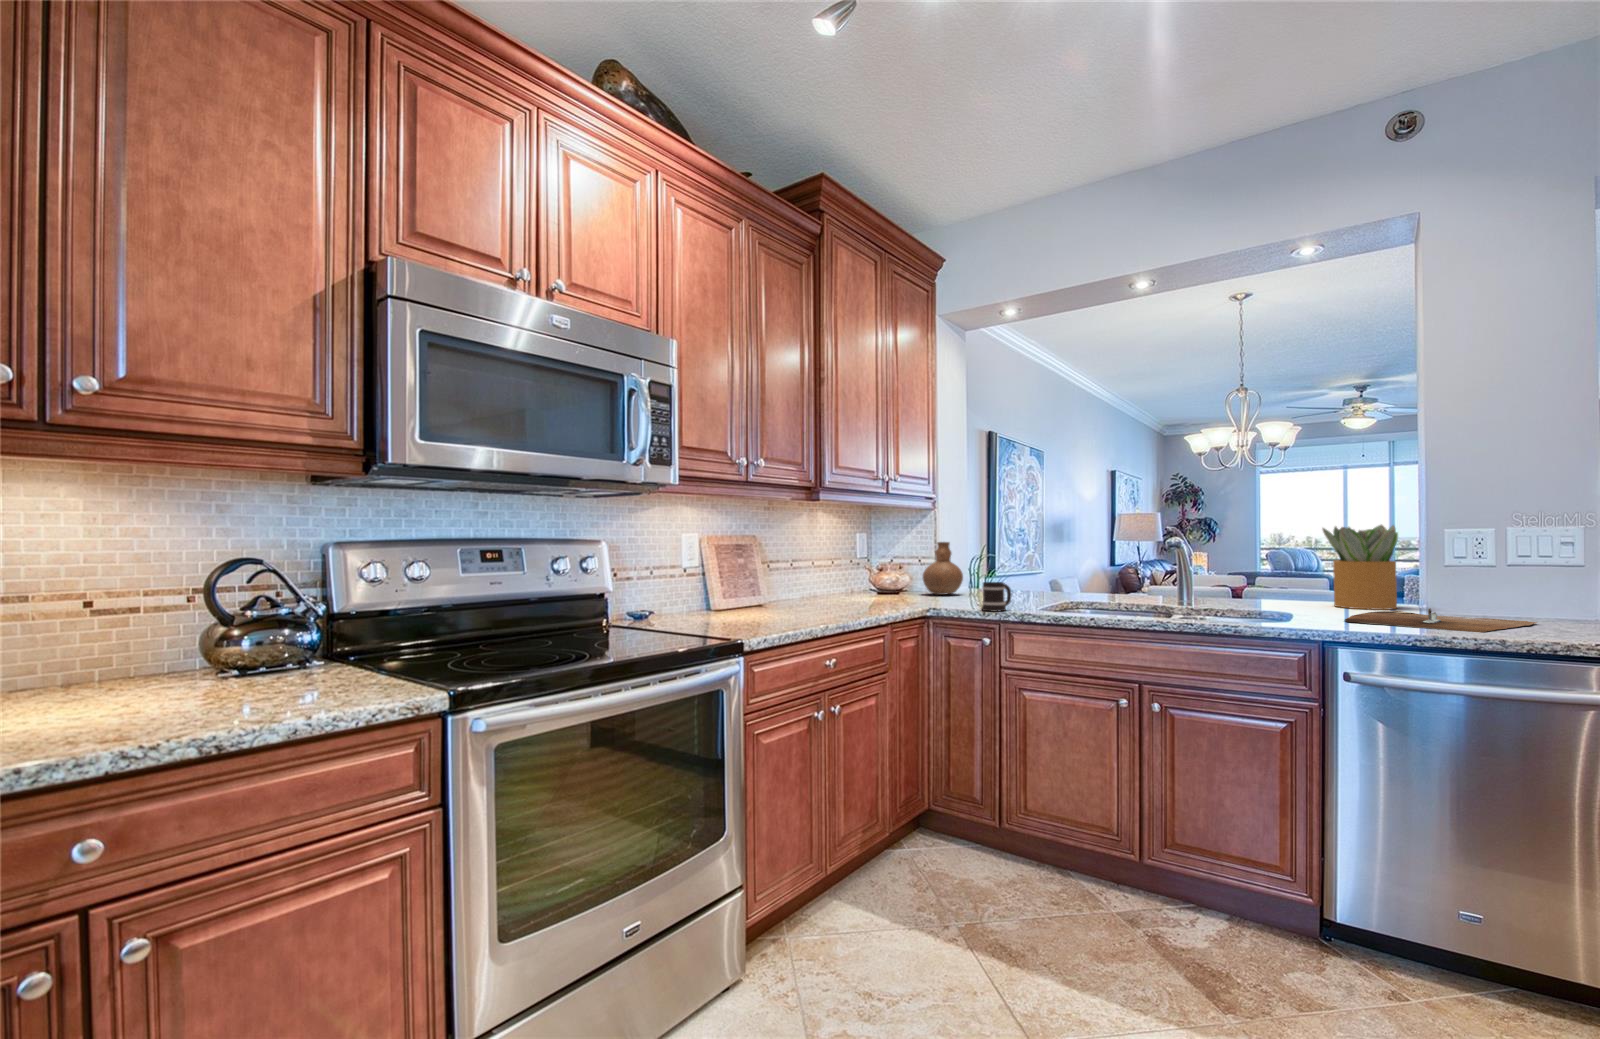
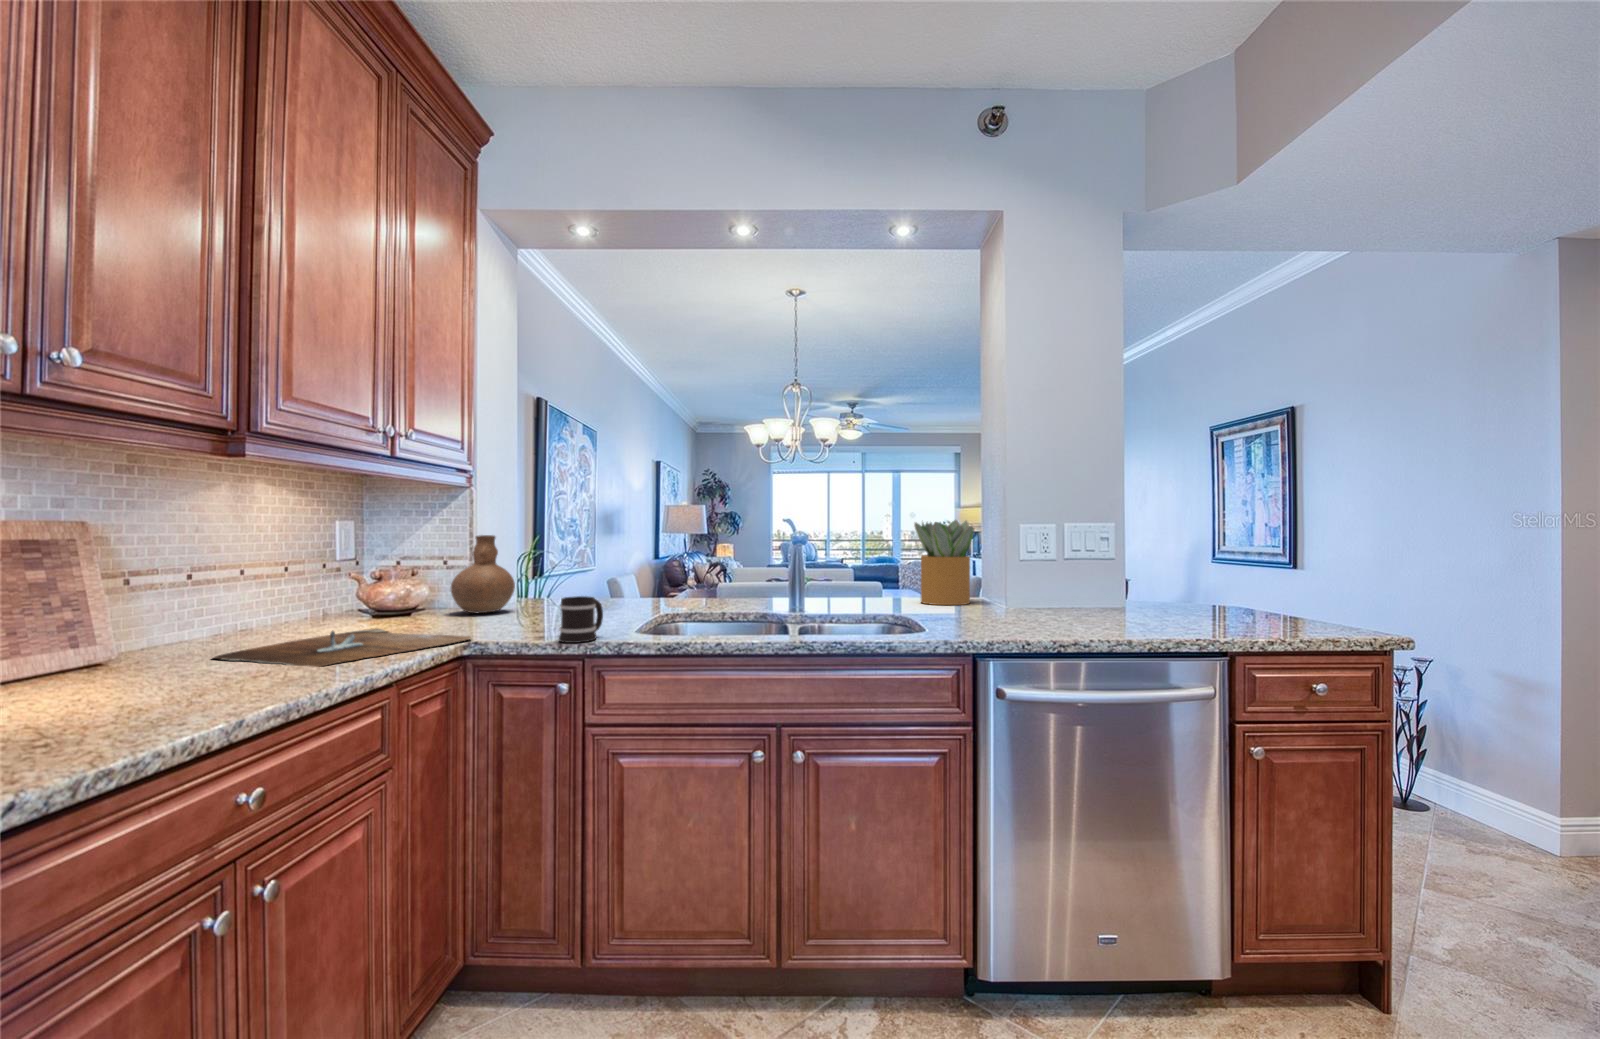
cutting board: present [1345,608,1537,633] -> present [213,629,471,667]

